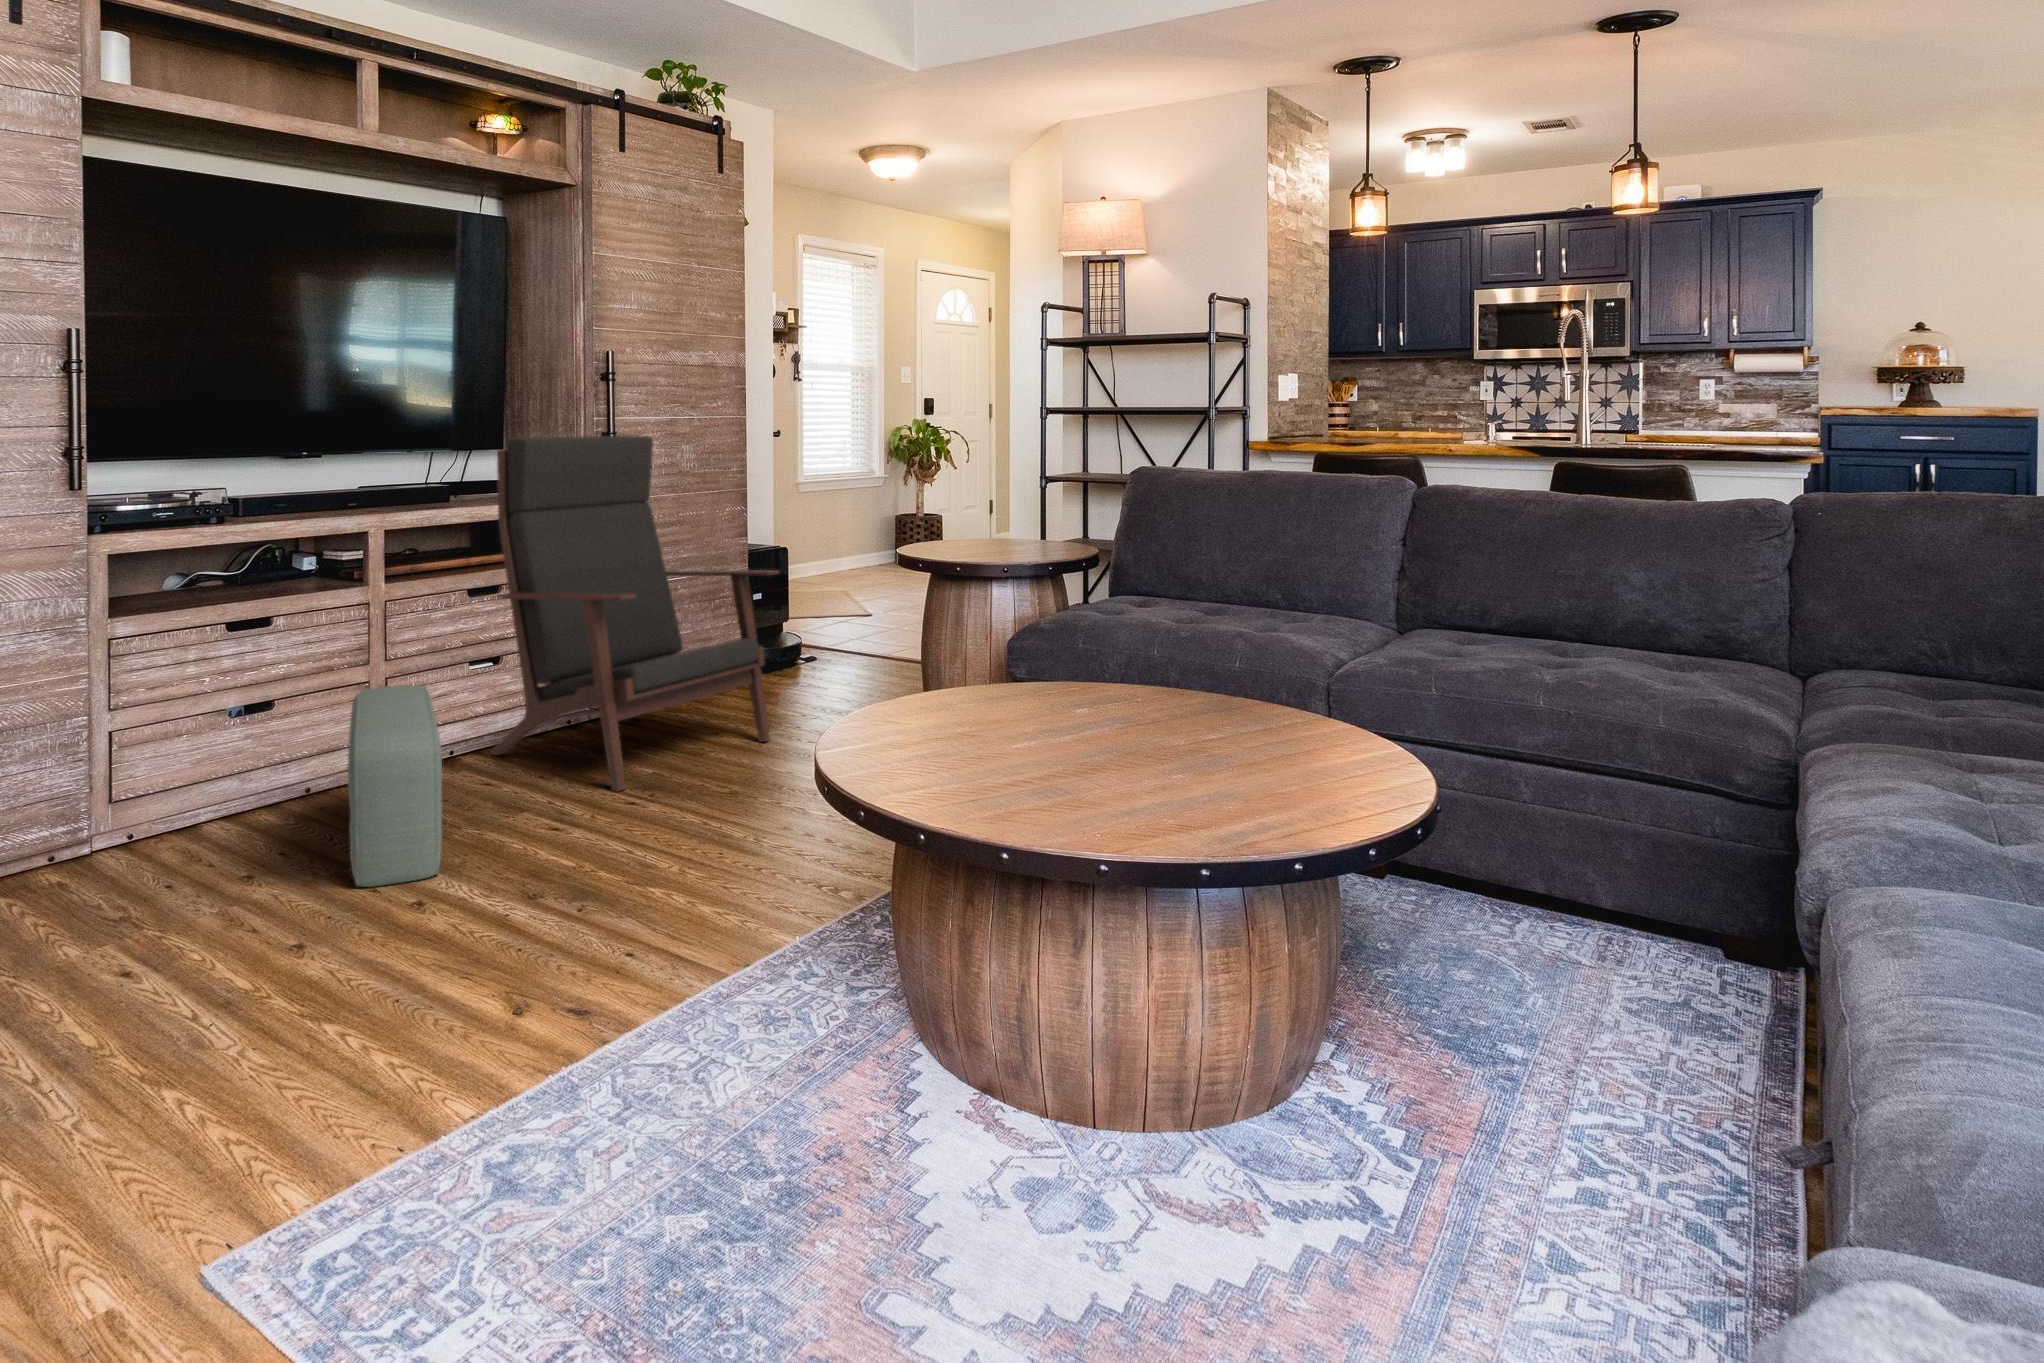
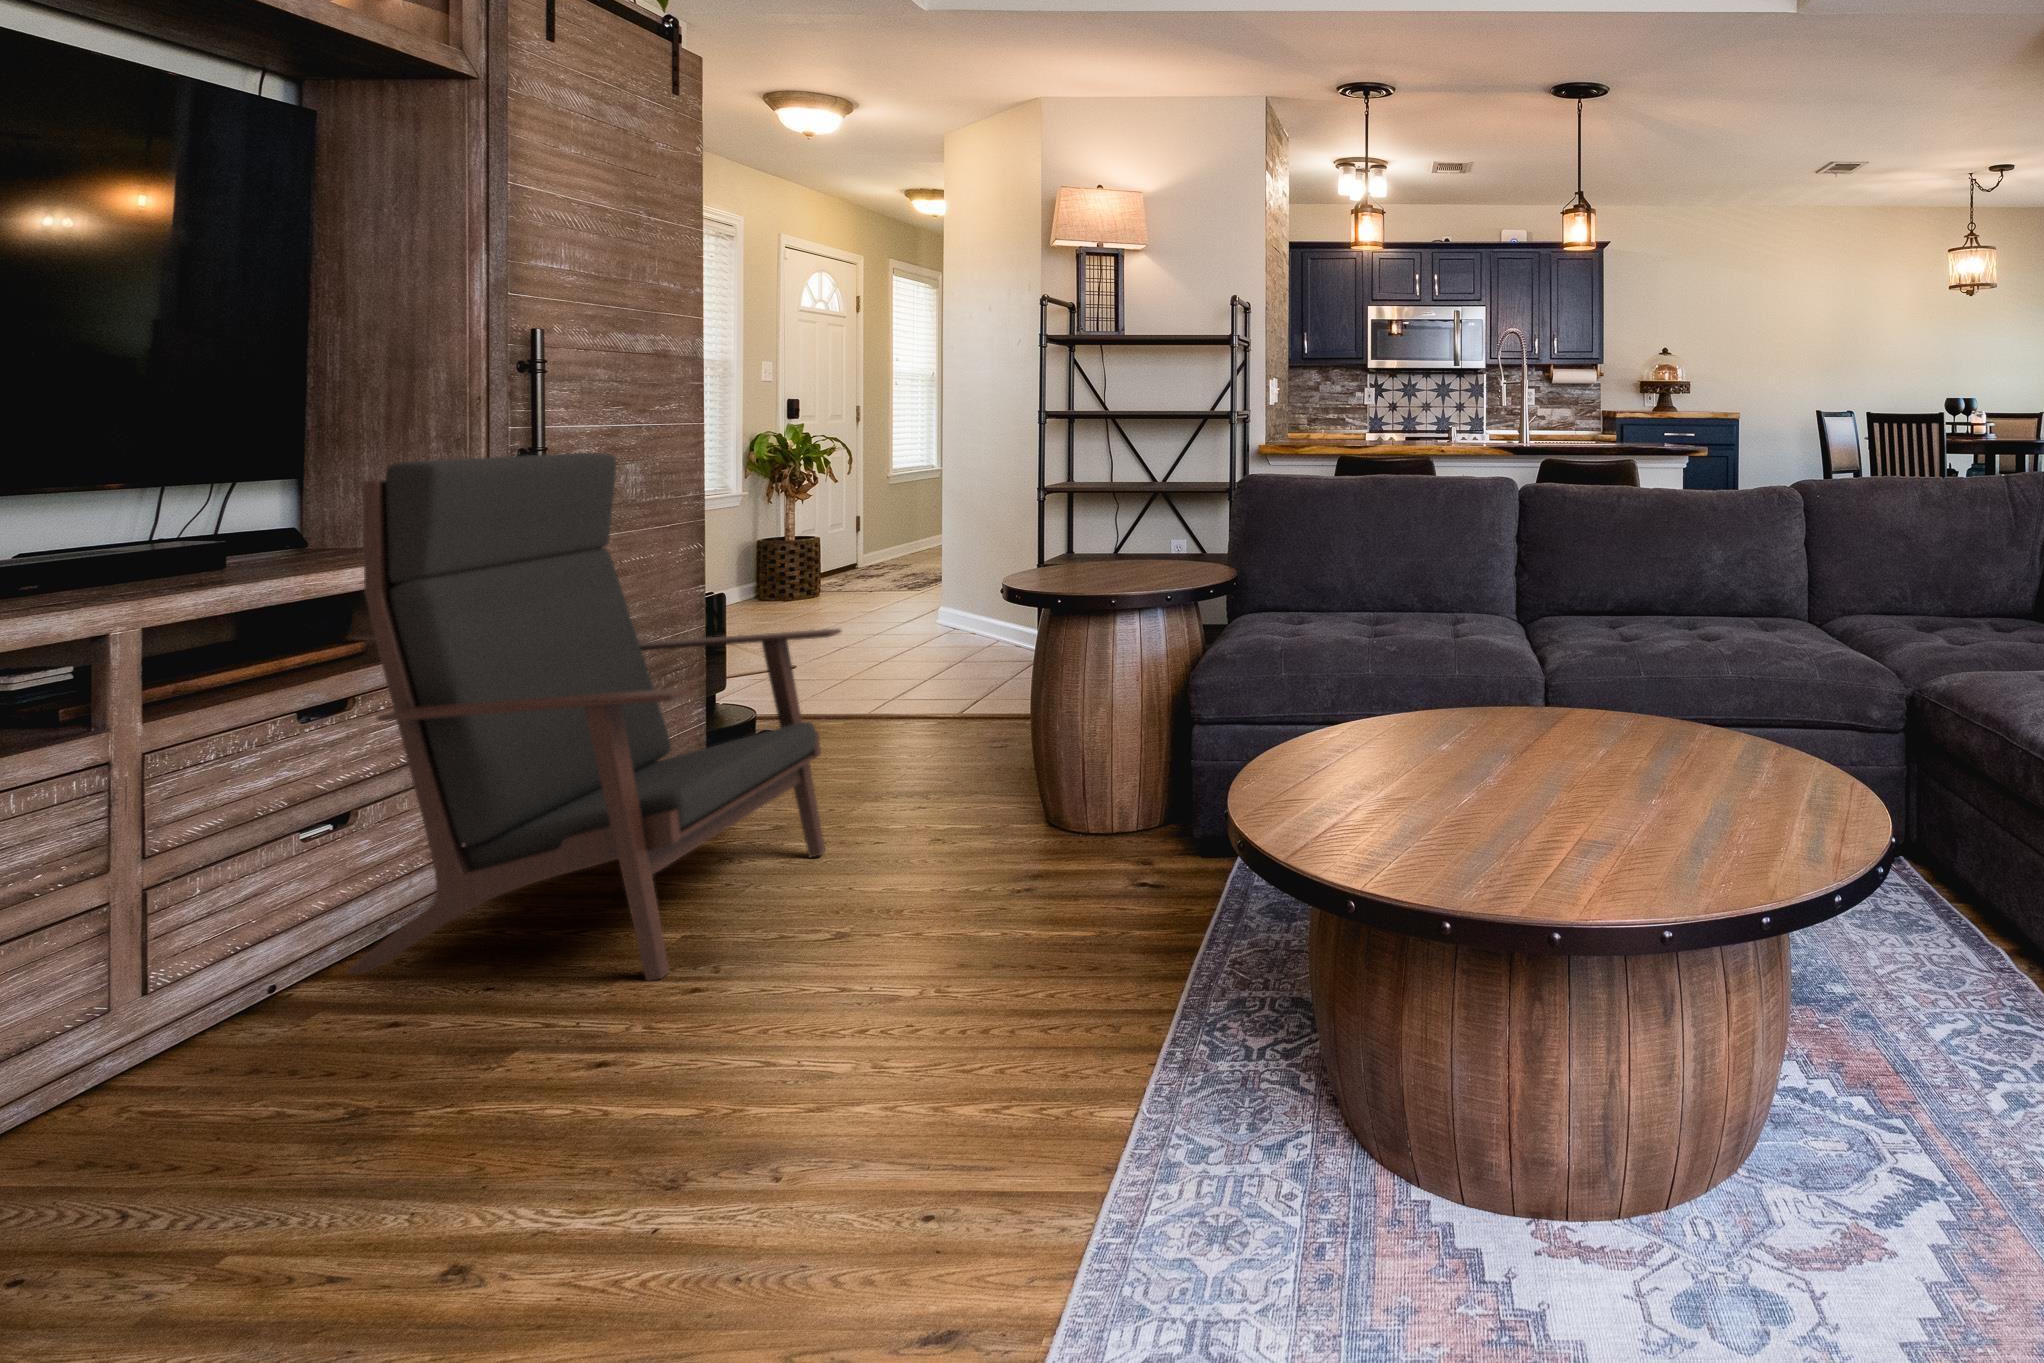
pouf: present [348,685,442,887] -> none [122,892,456,1292]

